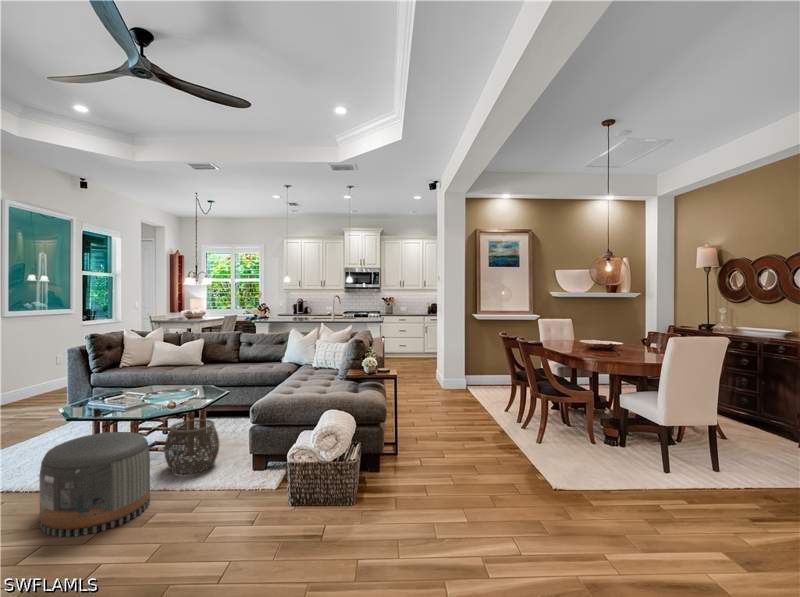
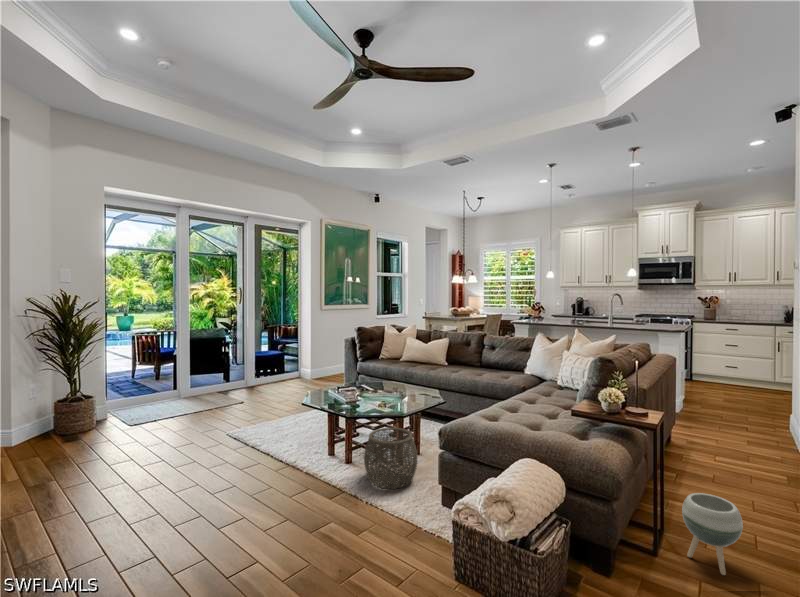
planter: none [412,413,441,455] -> present [682,493,743,575]
pouf: present [39,432,150,537] -> none [241,428,333,531]

